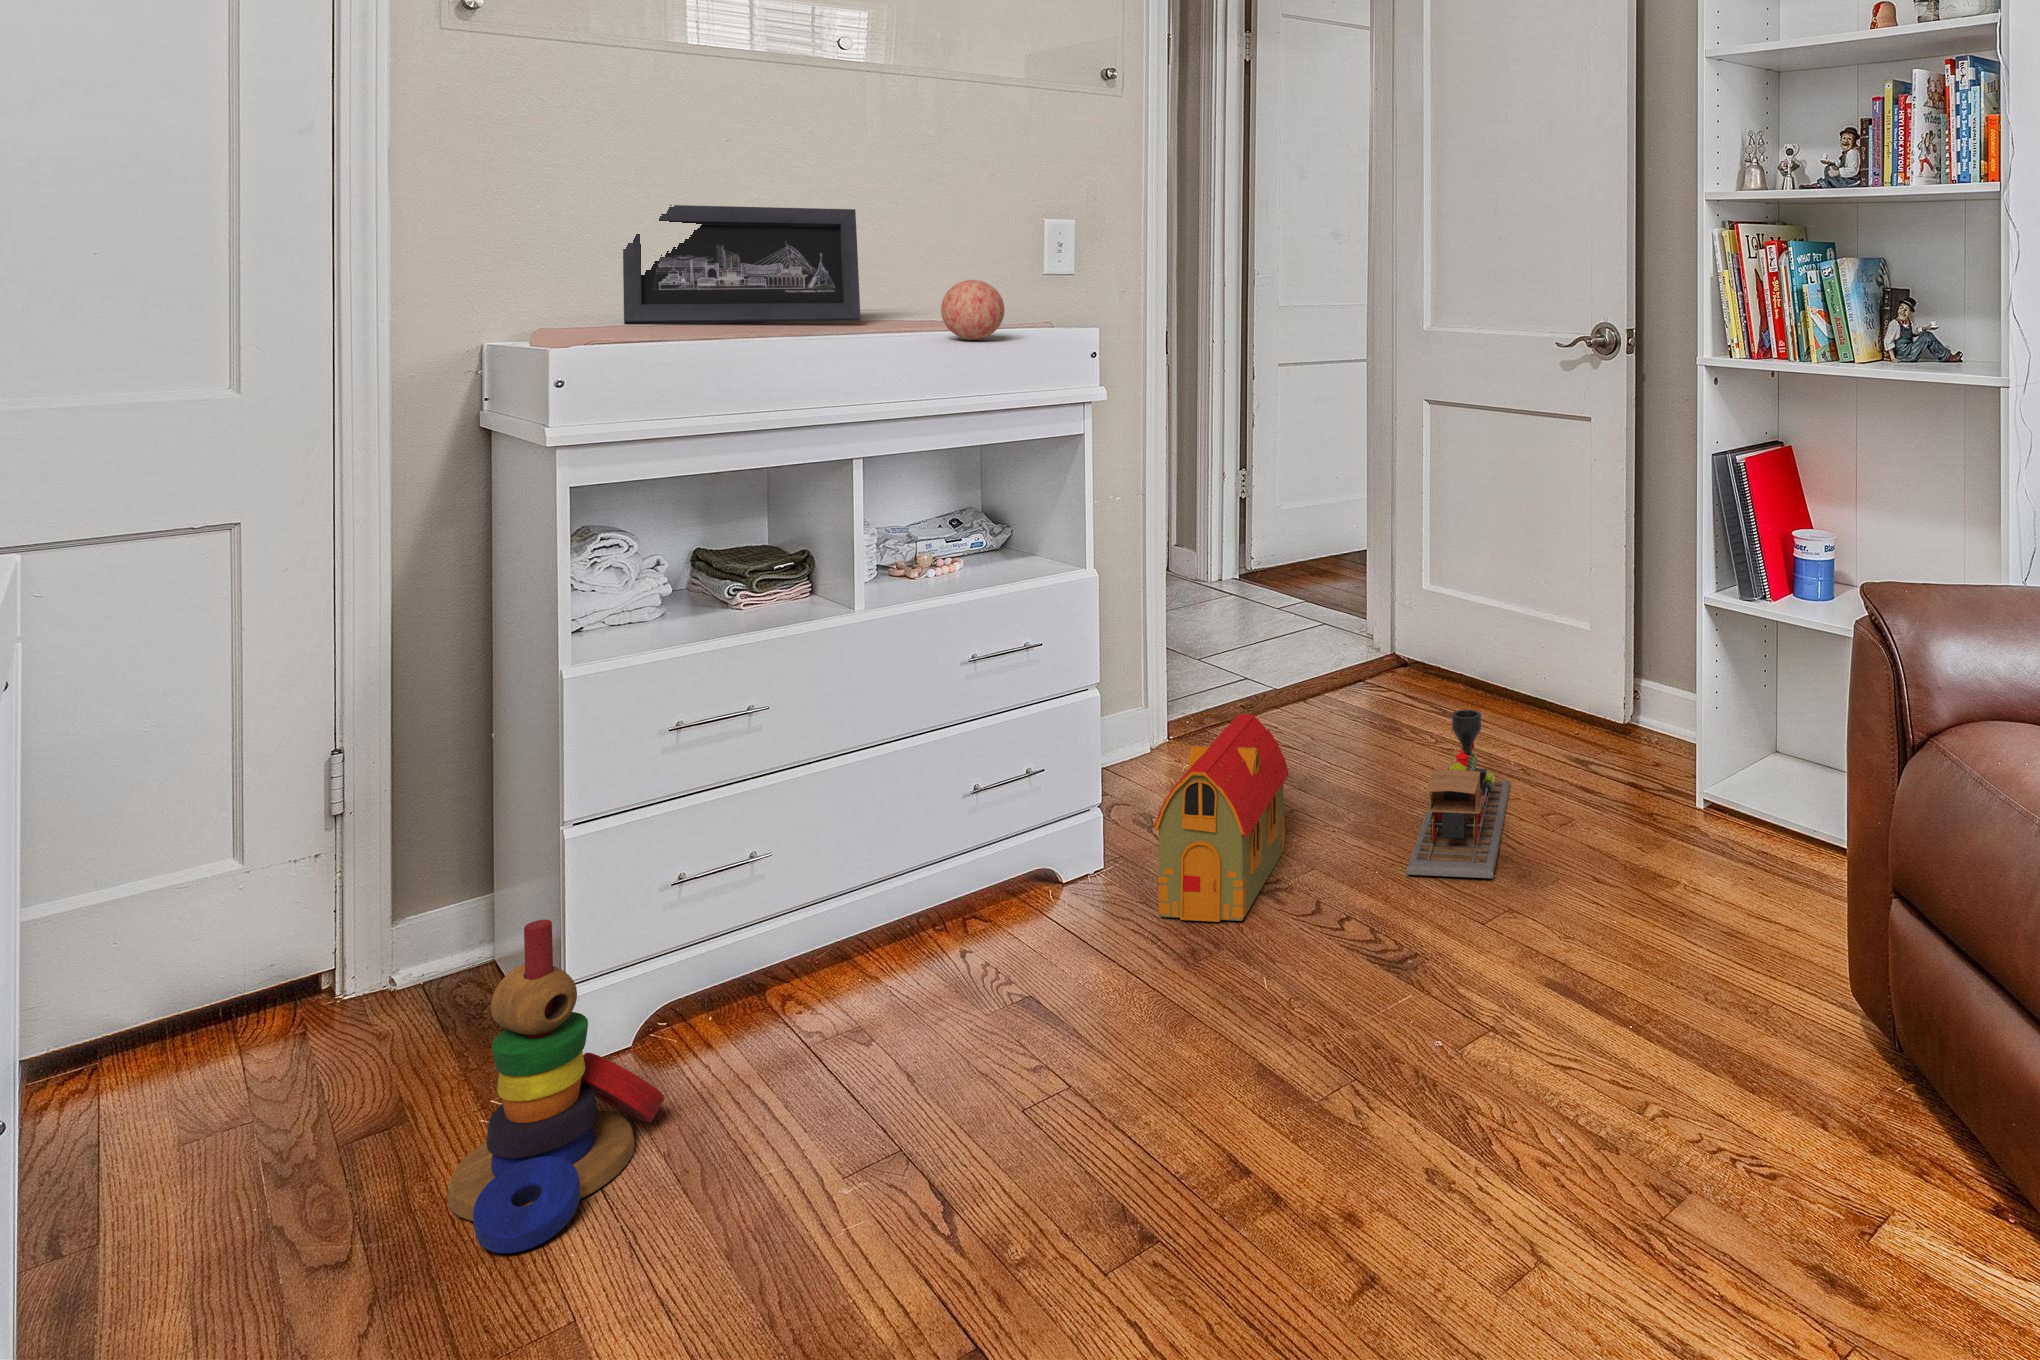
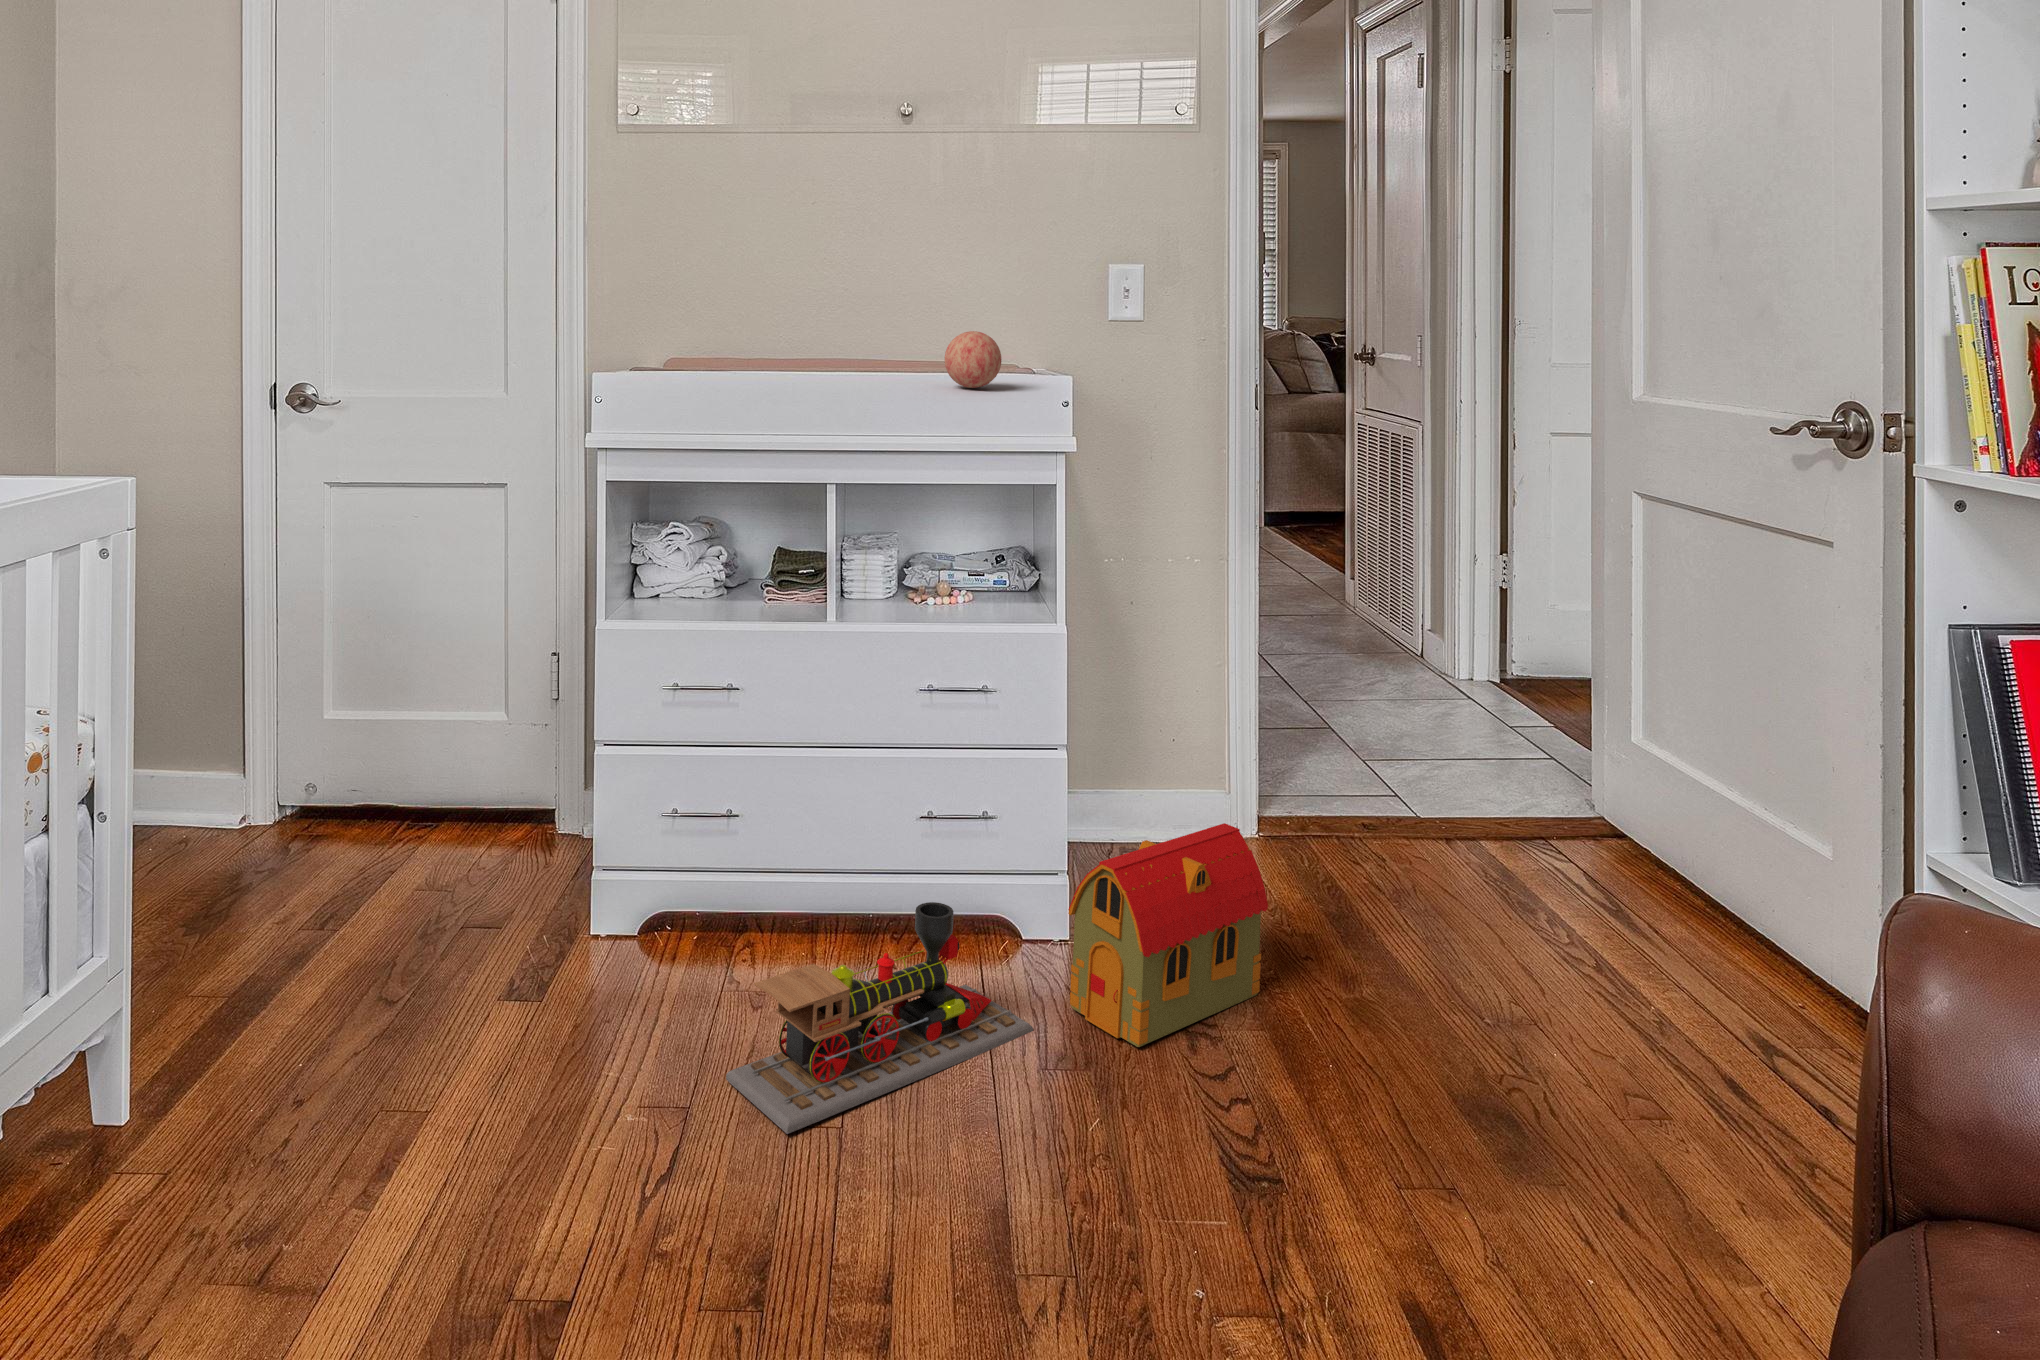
picture frame: present [623,205,861,323] -> none [757,261,941,365]
toy train: present [1406,710,1510,878] -> present [726,902,1033,1134]
stacking toy: present [448,920,664,1253] -> none [428,805,600,1050]

